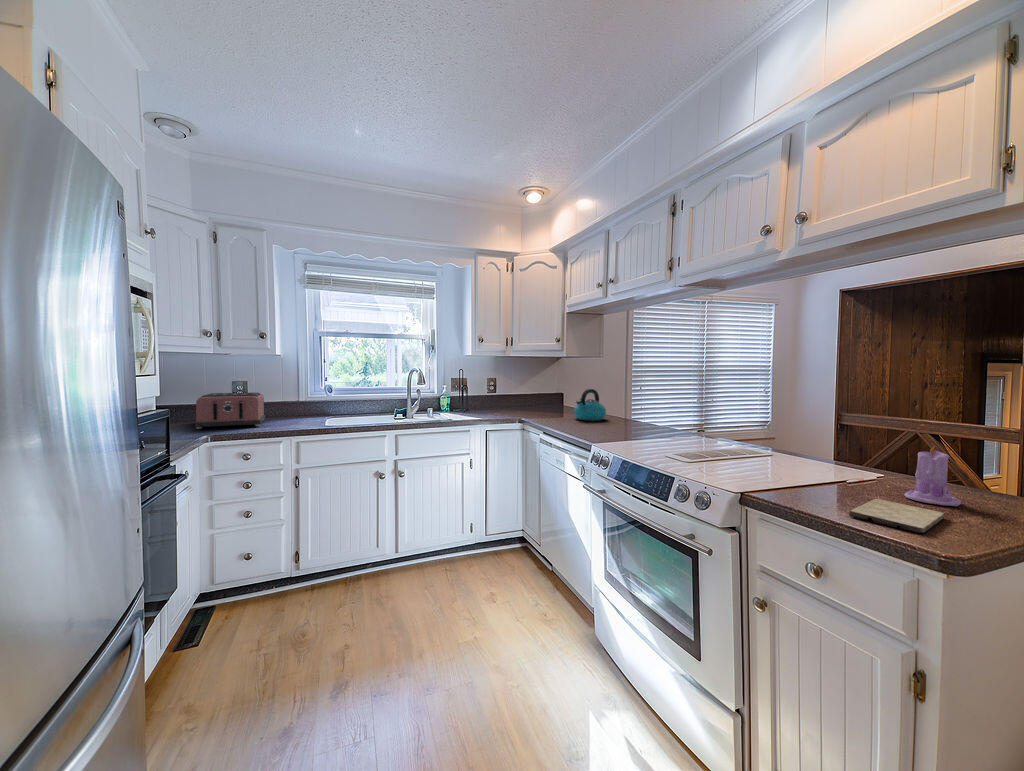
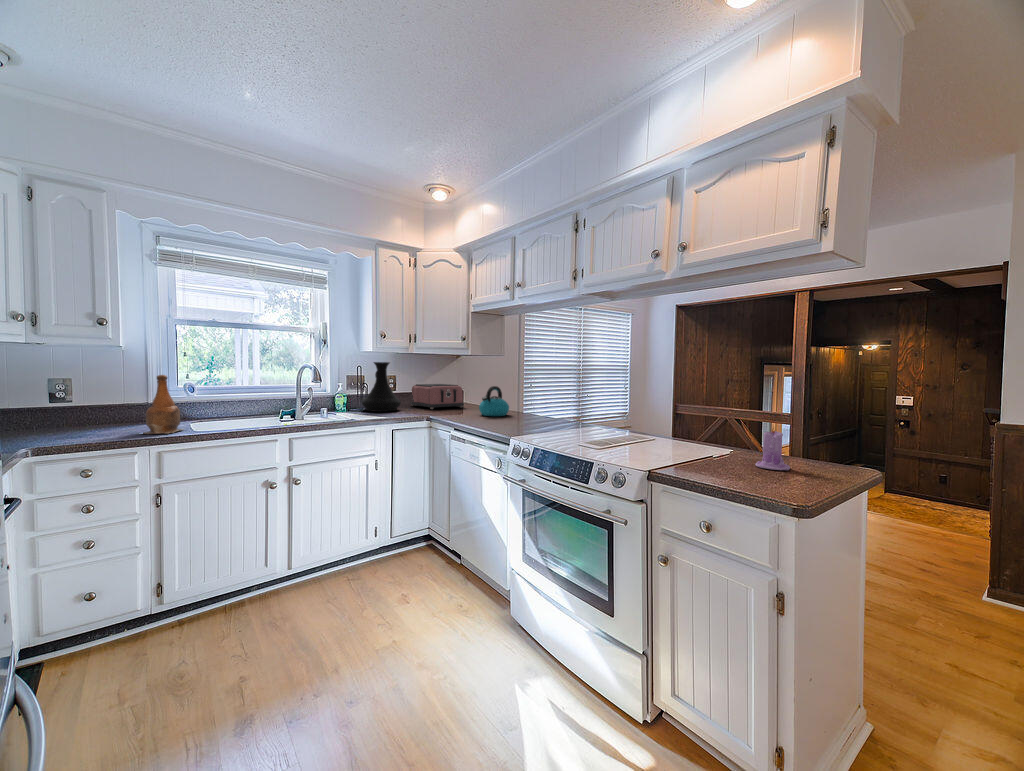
vase: none [463,365,500,413] -> present [362,362,401,412]
bottle: none [274,378,310,428] -> present [144,375,183,434]
toaster: present [195,393,265,429] -> present [410,384,464,409]
cutting board: present [849,499,944,533] -> none [727,468,783,490]

